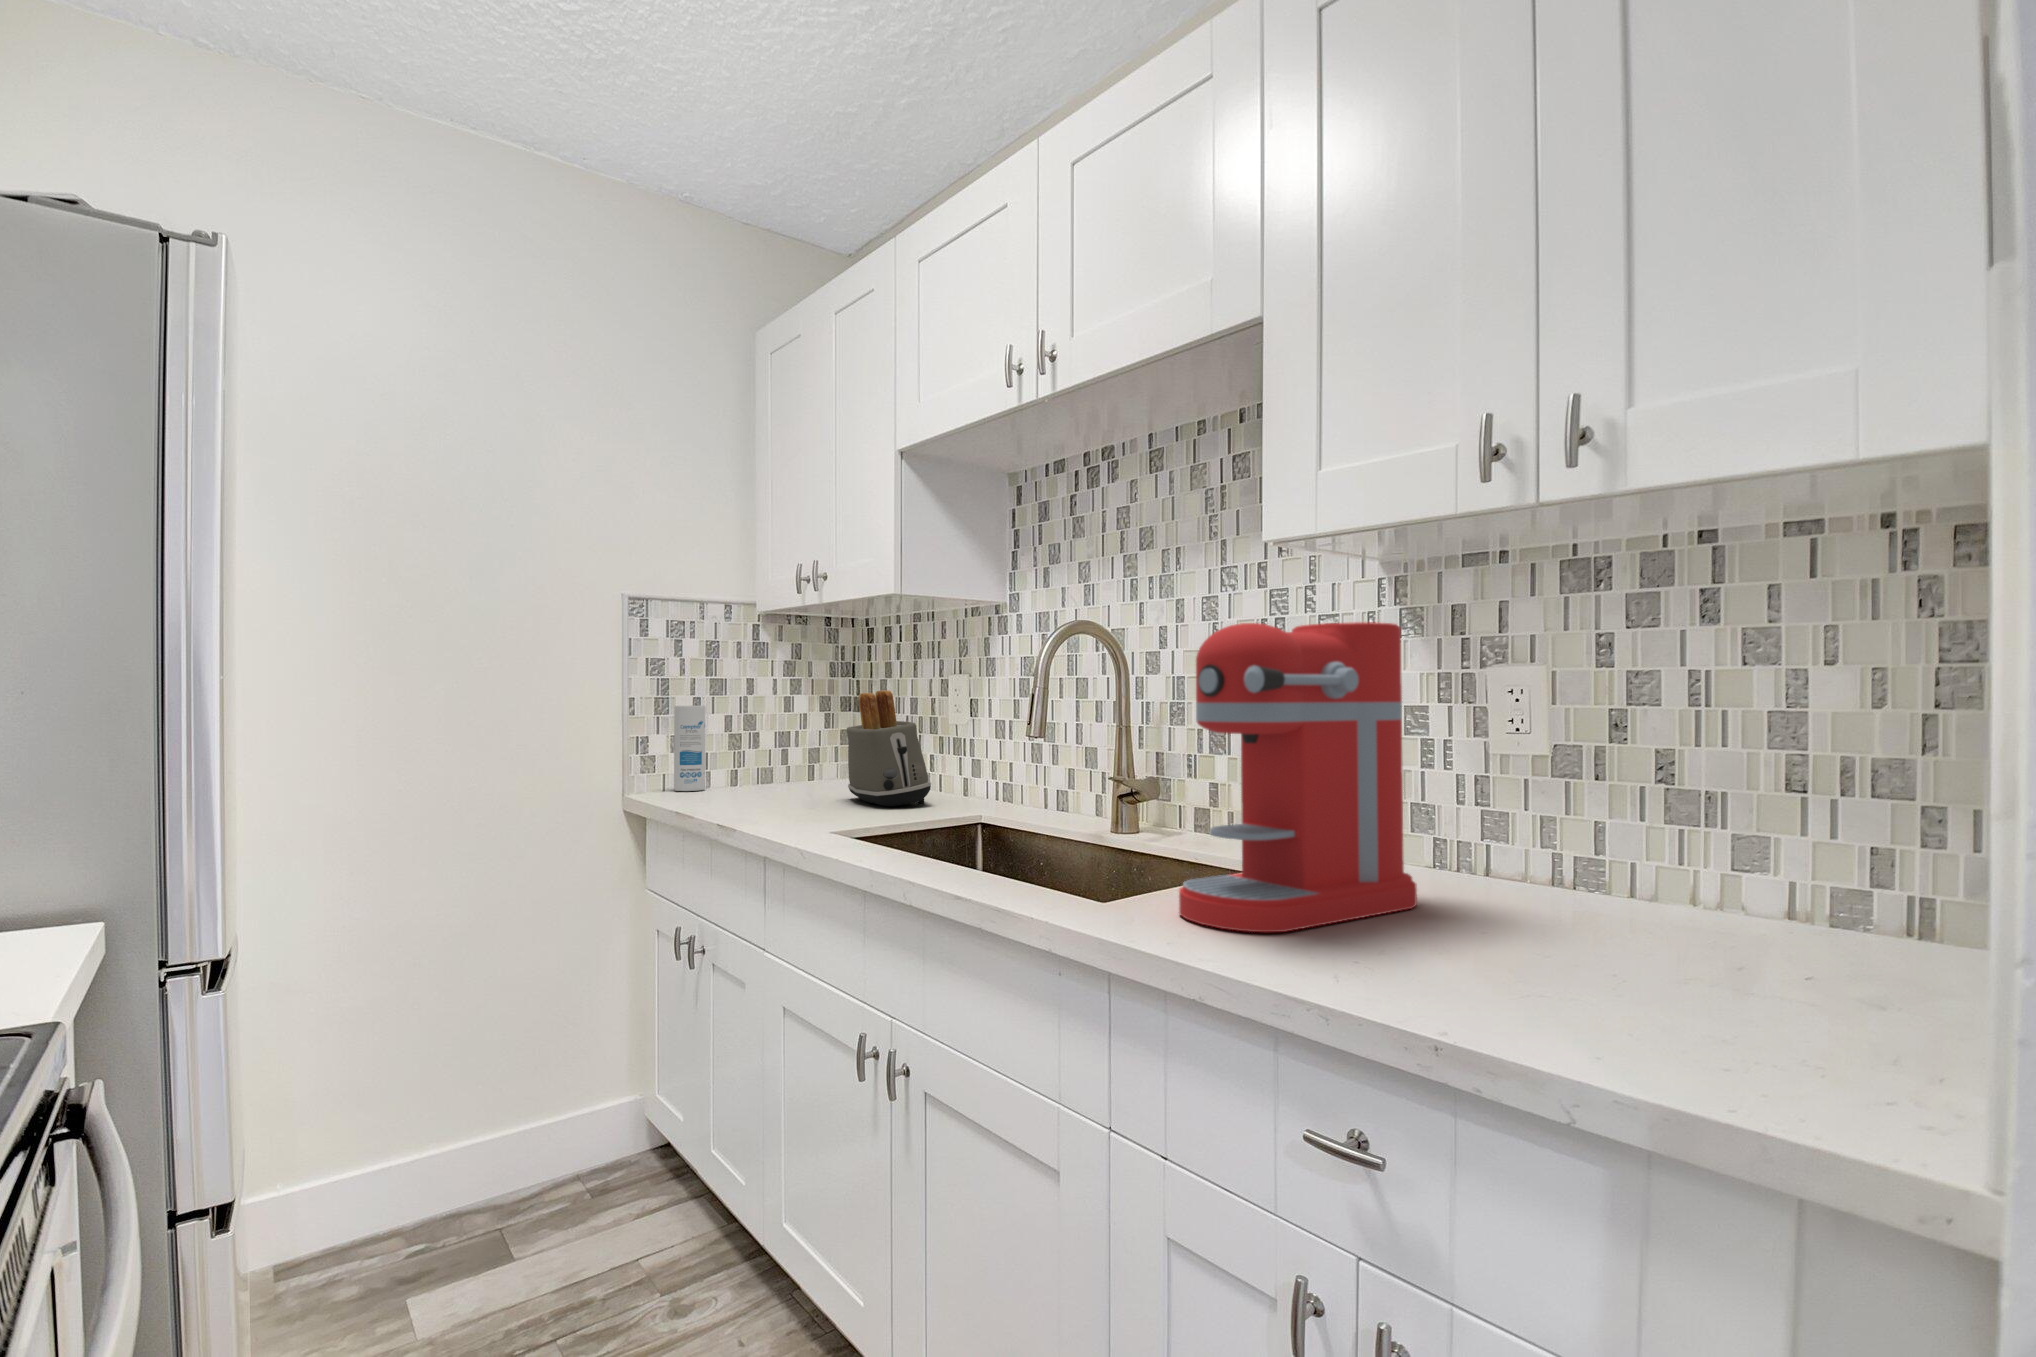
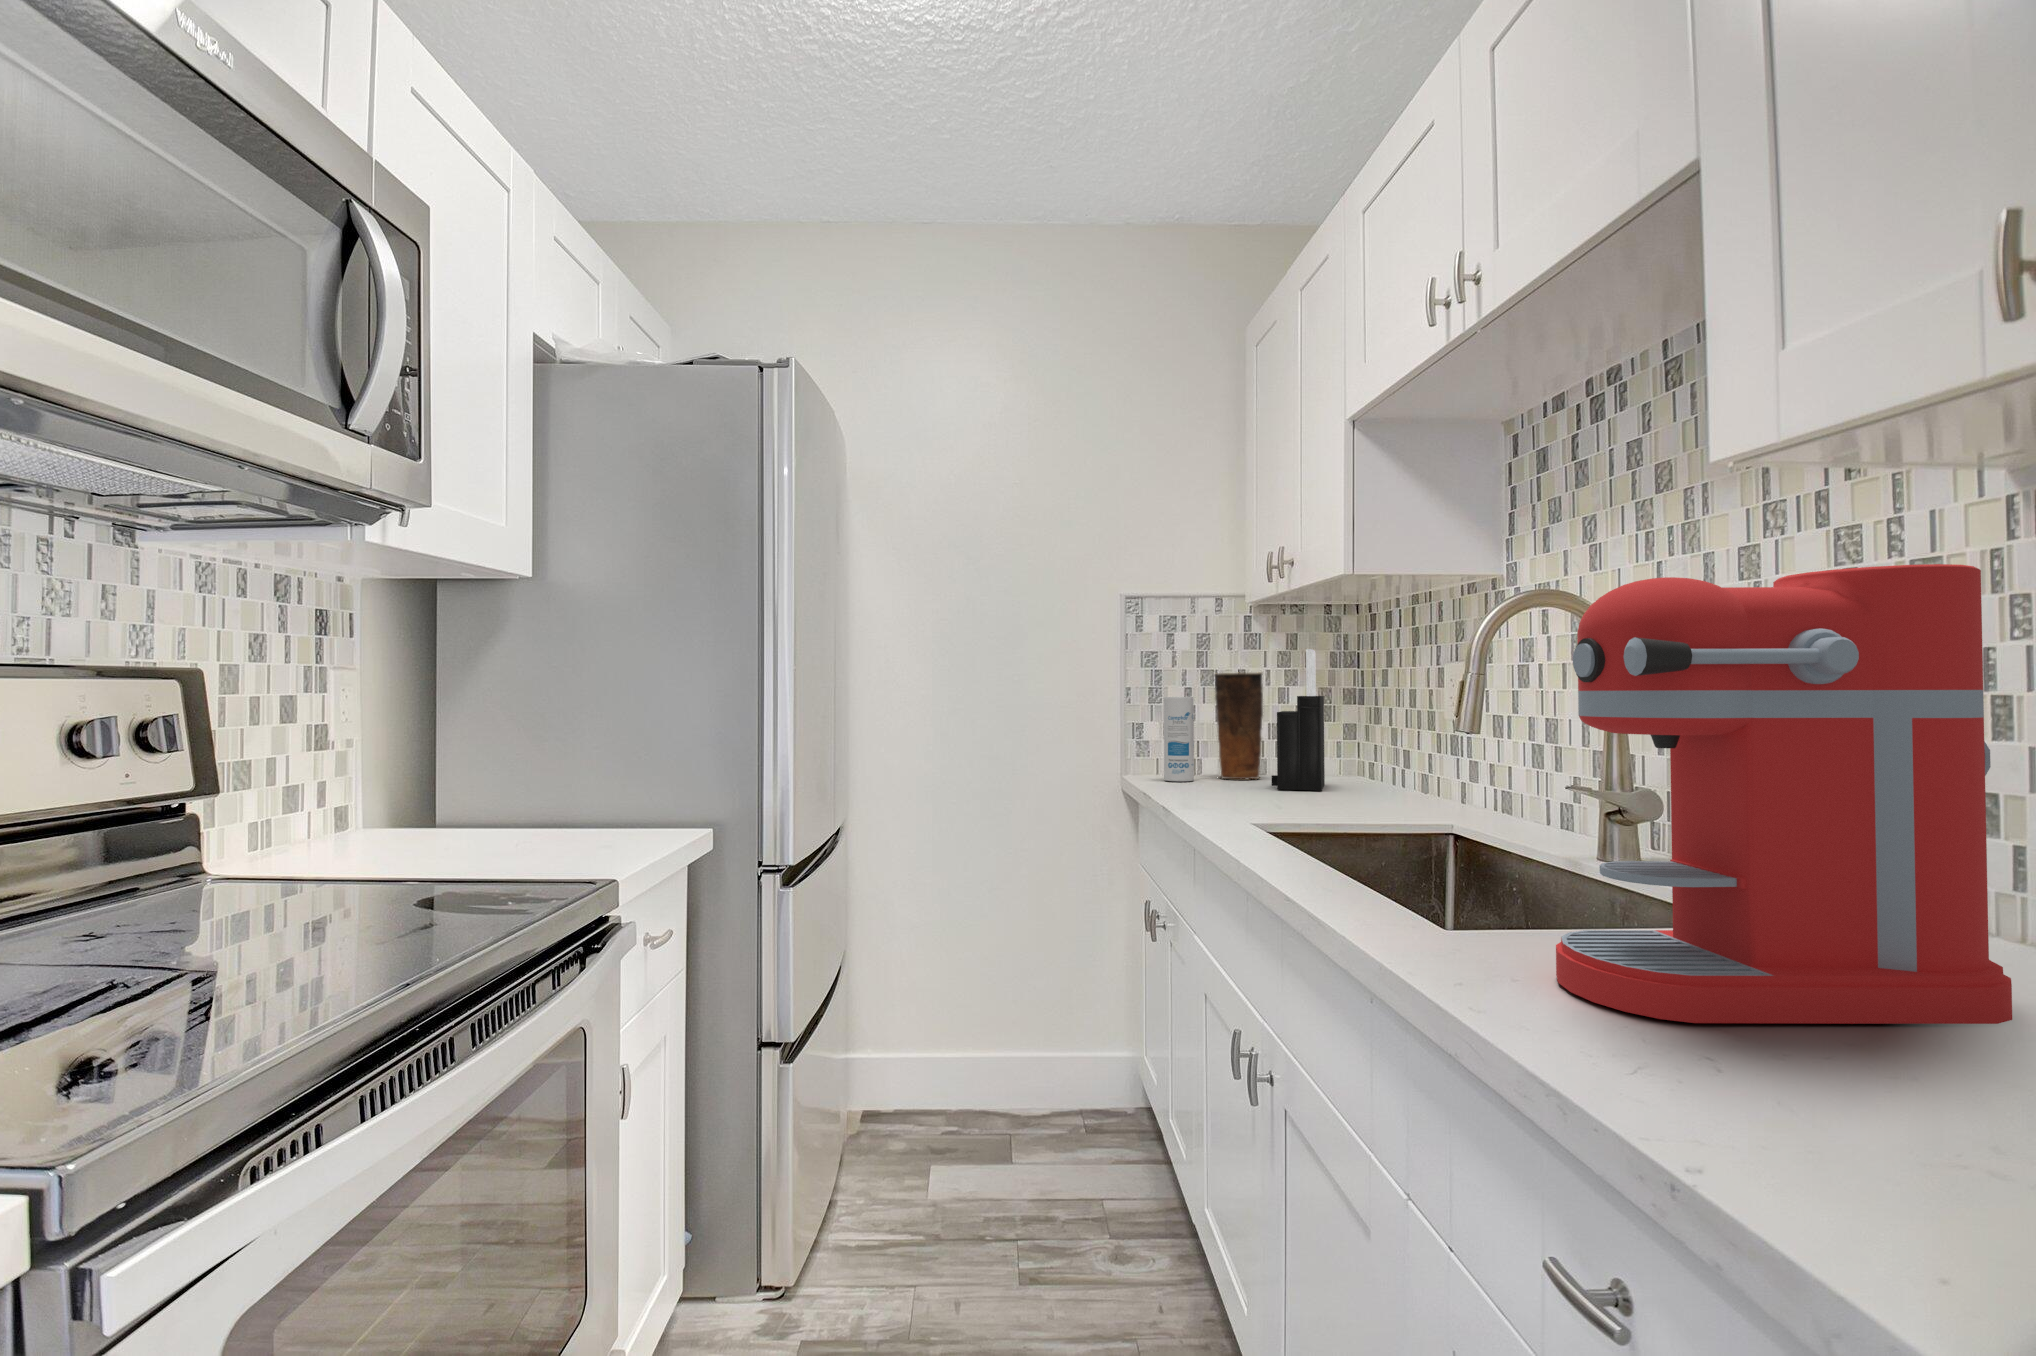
knife block: none [787,661,838,793] -> present [1272,649,1325,791]
vase: none [723,681,771,786] -> present [1215,672,1263,779]
toaster: present [847,691,931,806] -> none [1321,680,1407,809]

